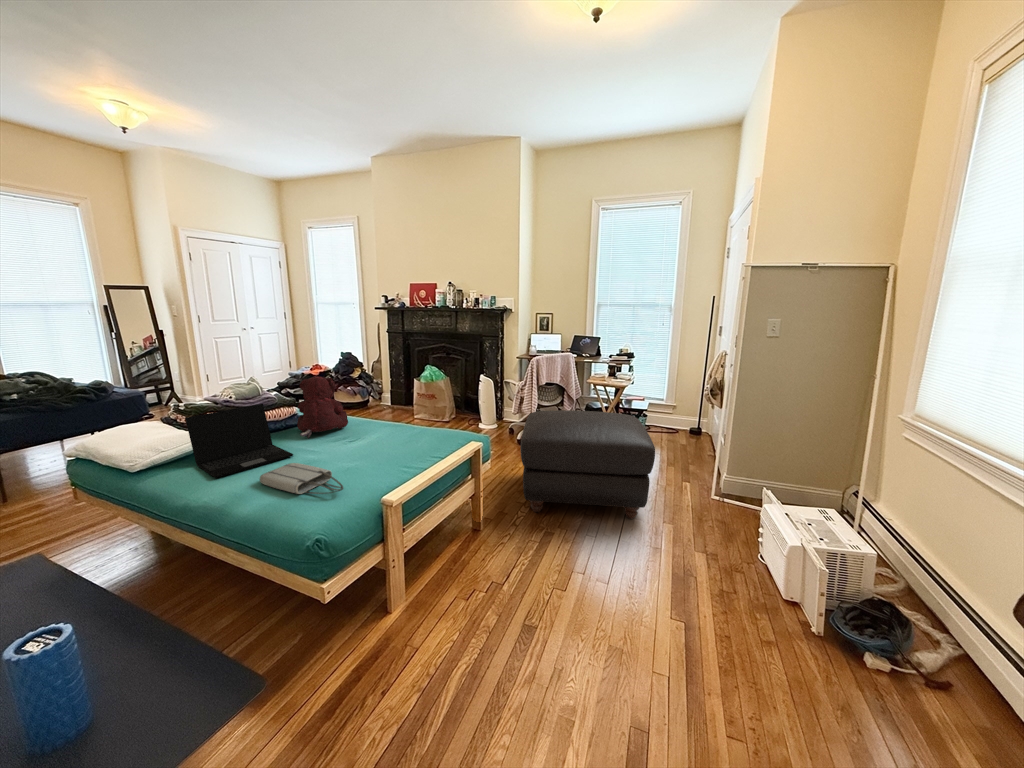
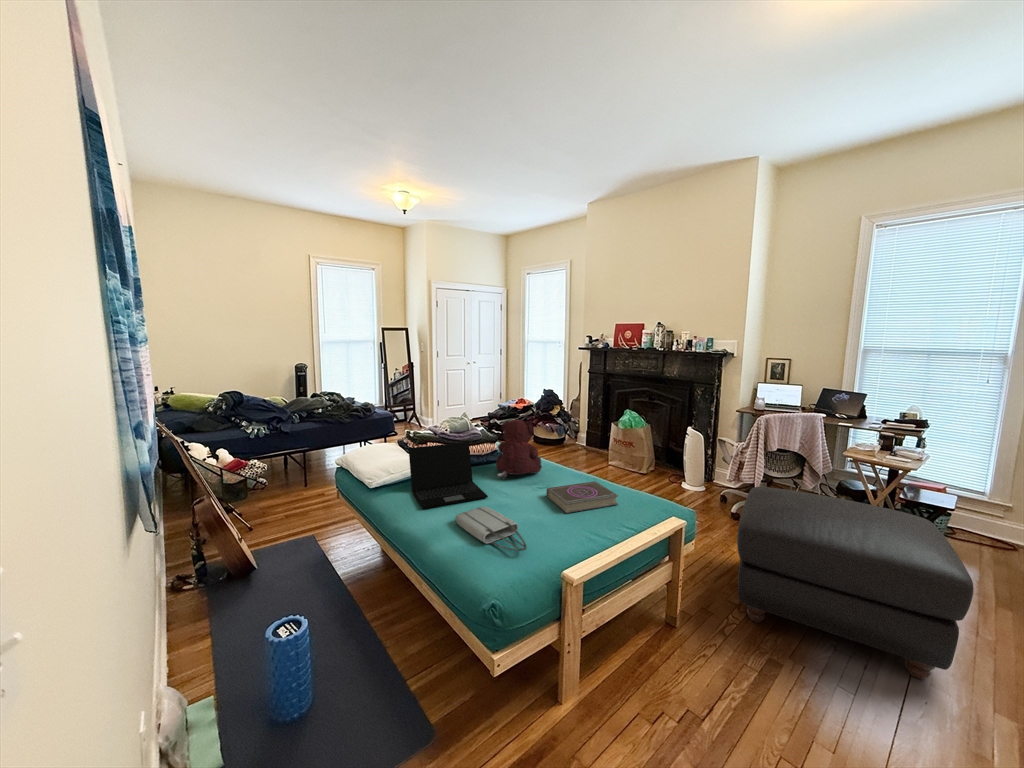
book: none [356,425,425,455] -> present [546,481,618,513]

